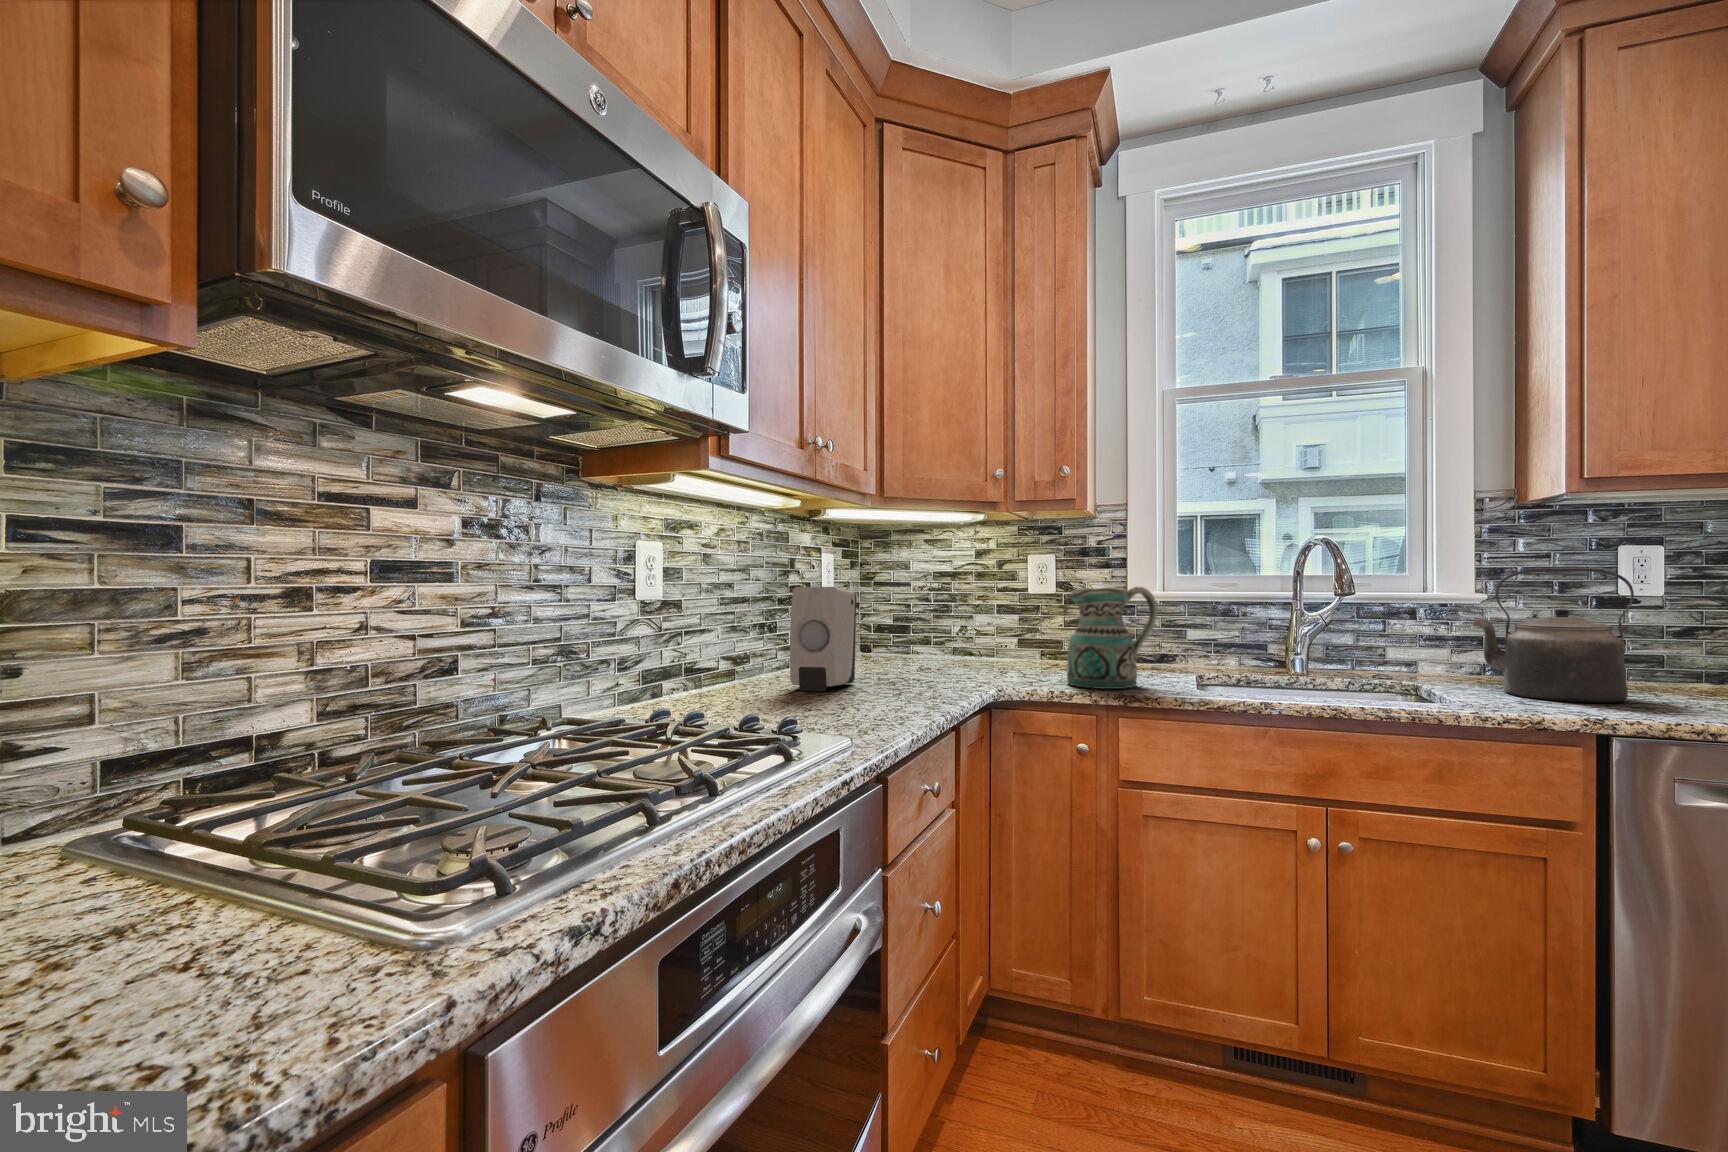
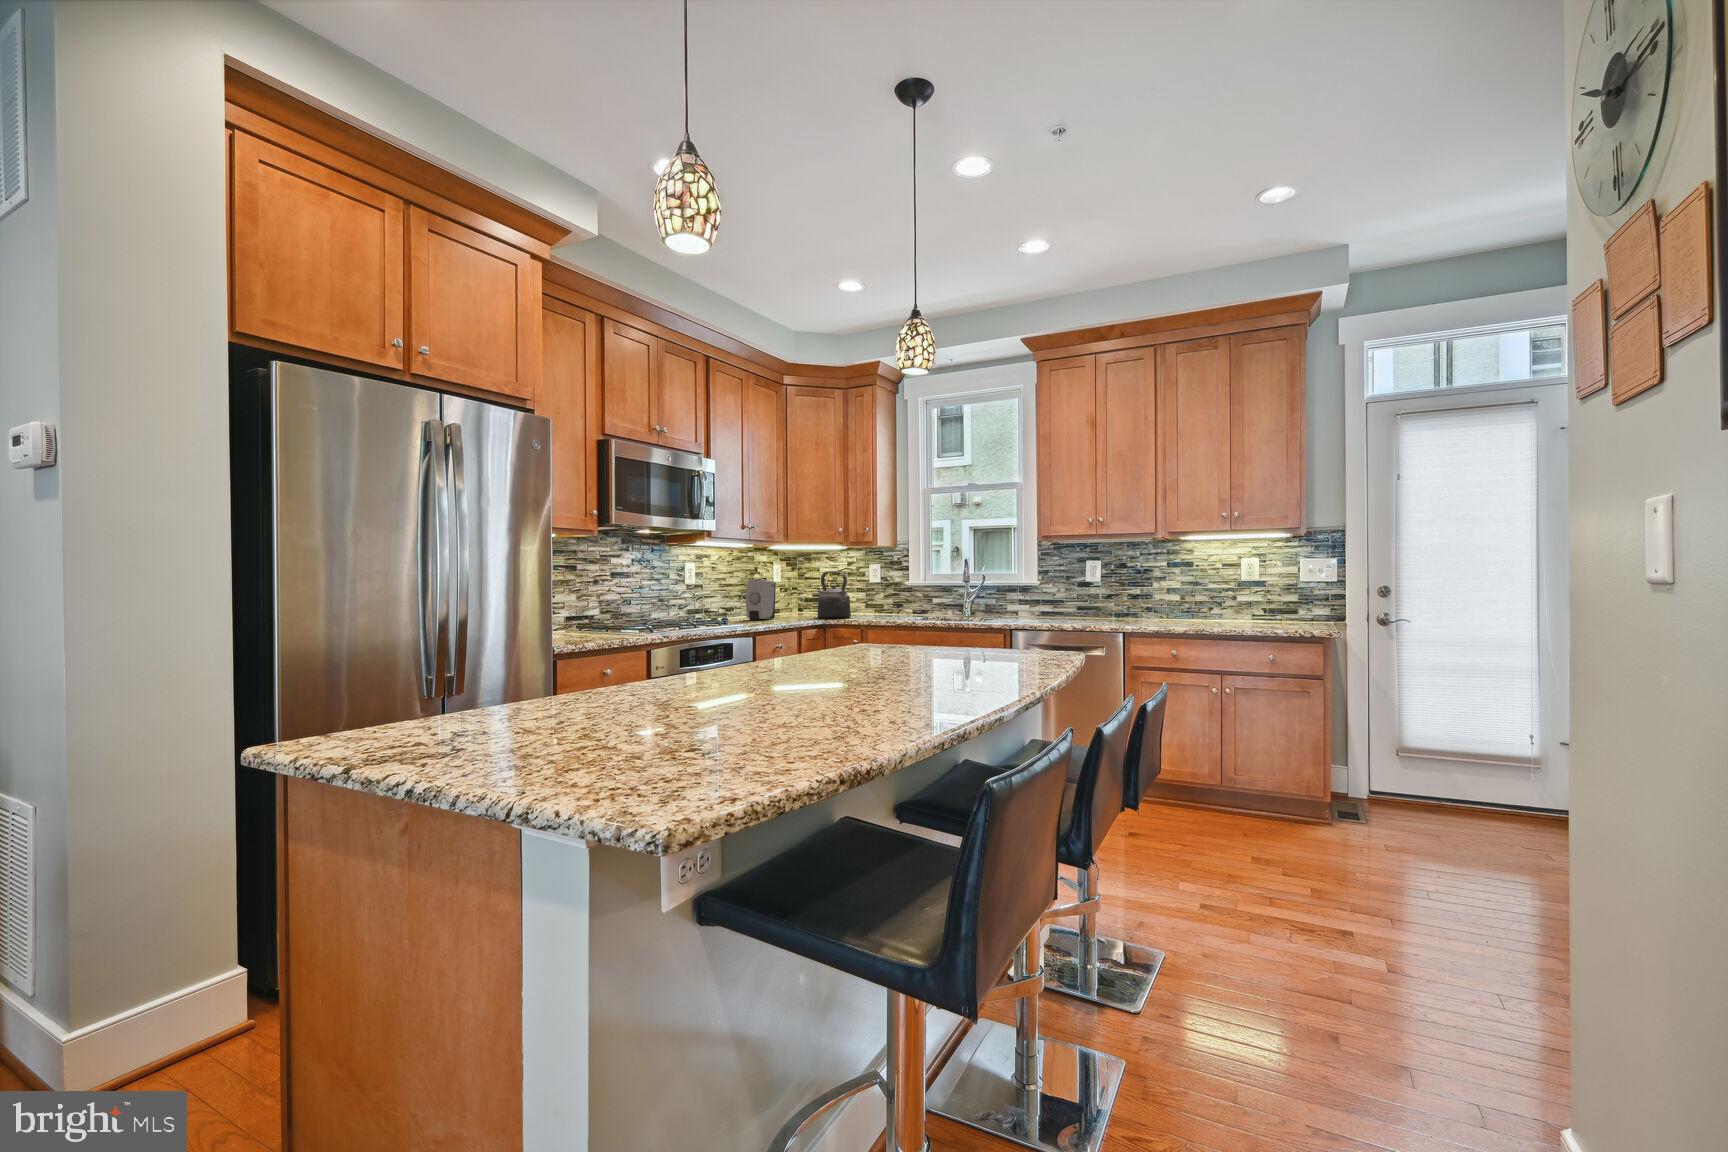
kettle: present [1473,568,1634,703] -> present [817,571,851,618]
ceramic pitcher: present [1067,587,1157,689] -> none [861,579,898,620]

